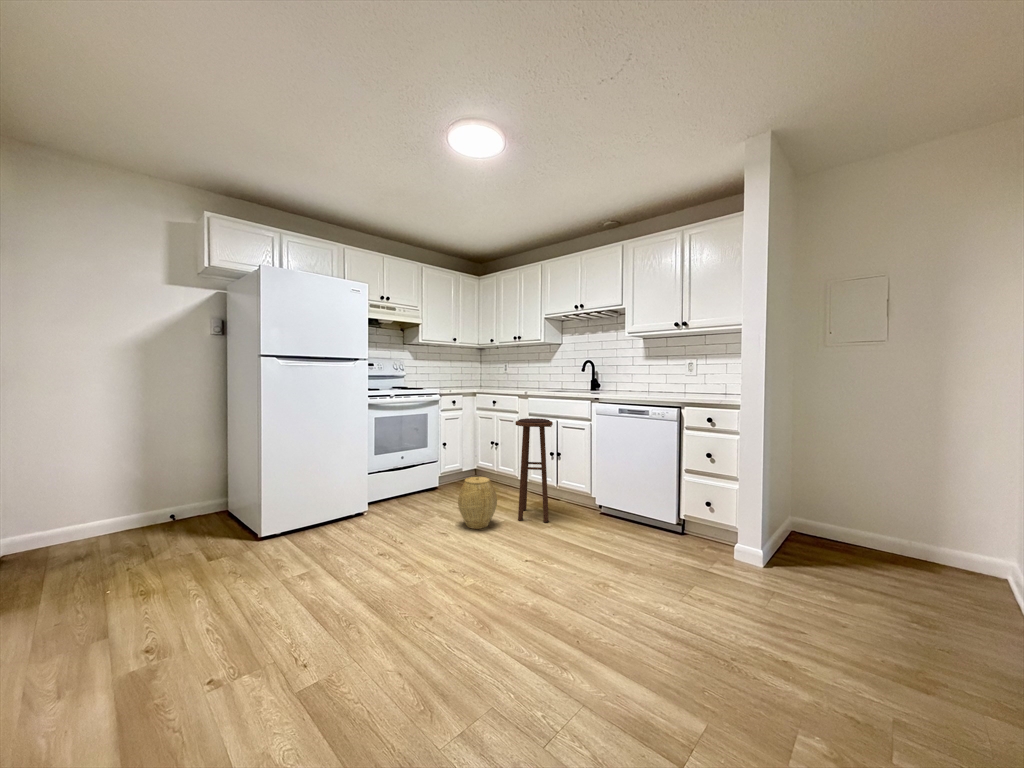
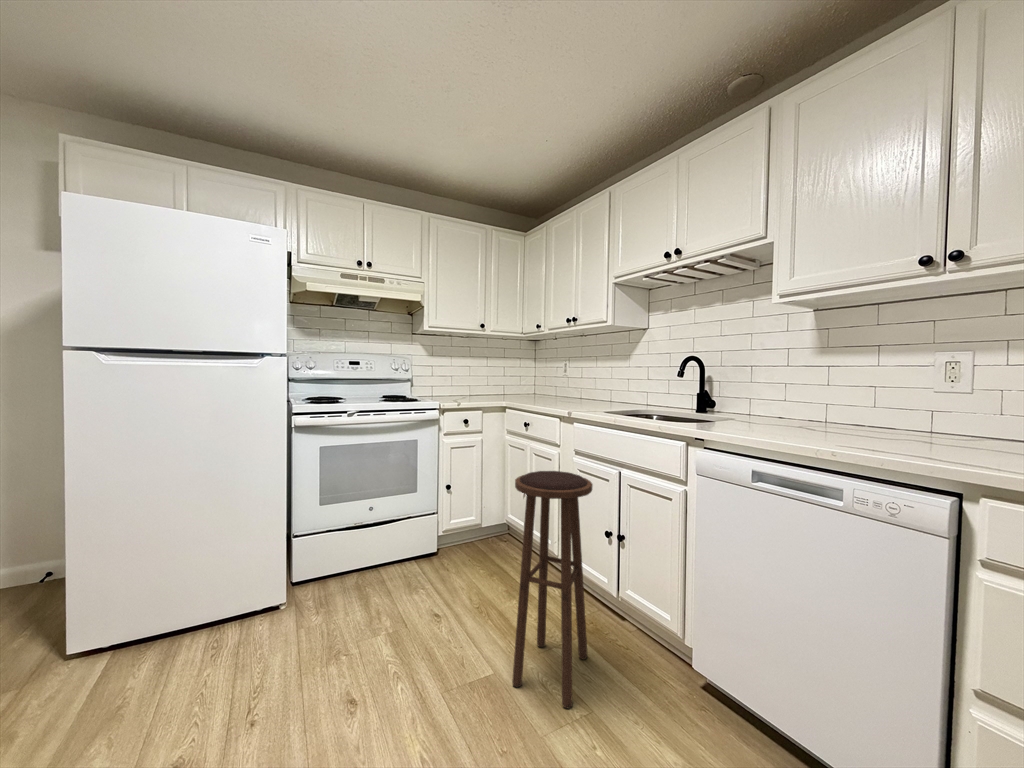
woven basket: present [458,477,497,529] -> none [385,582,466,701]

